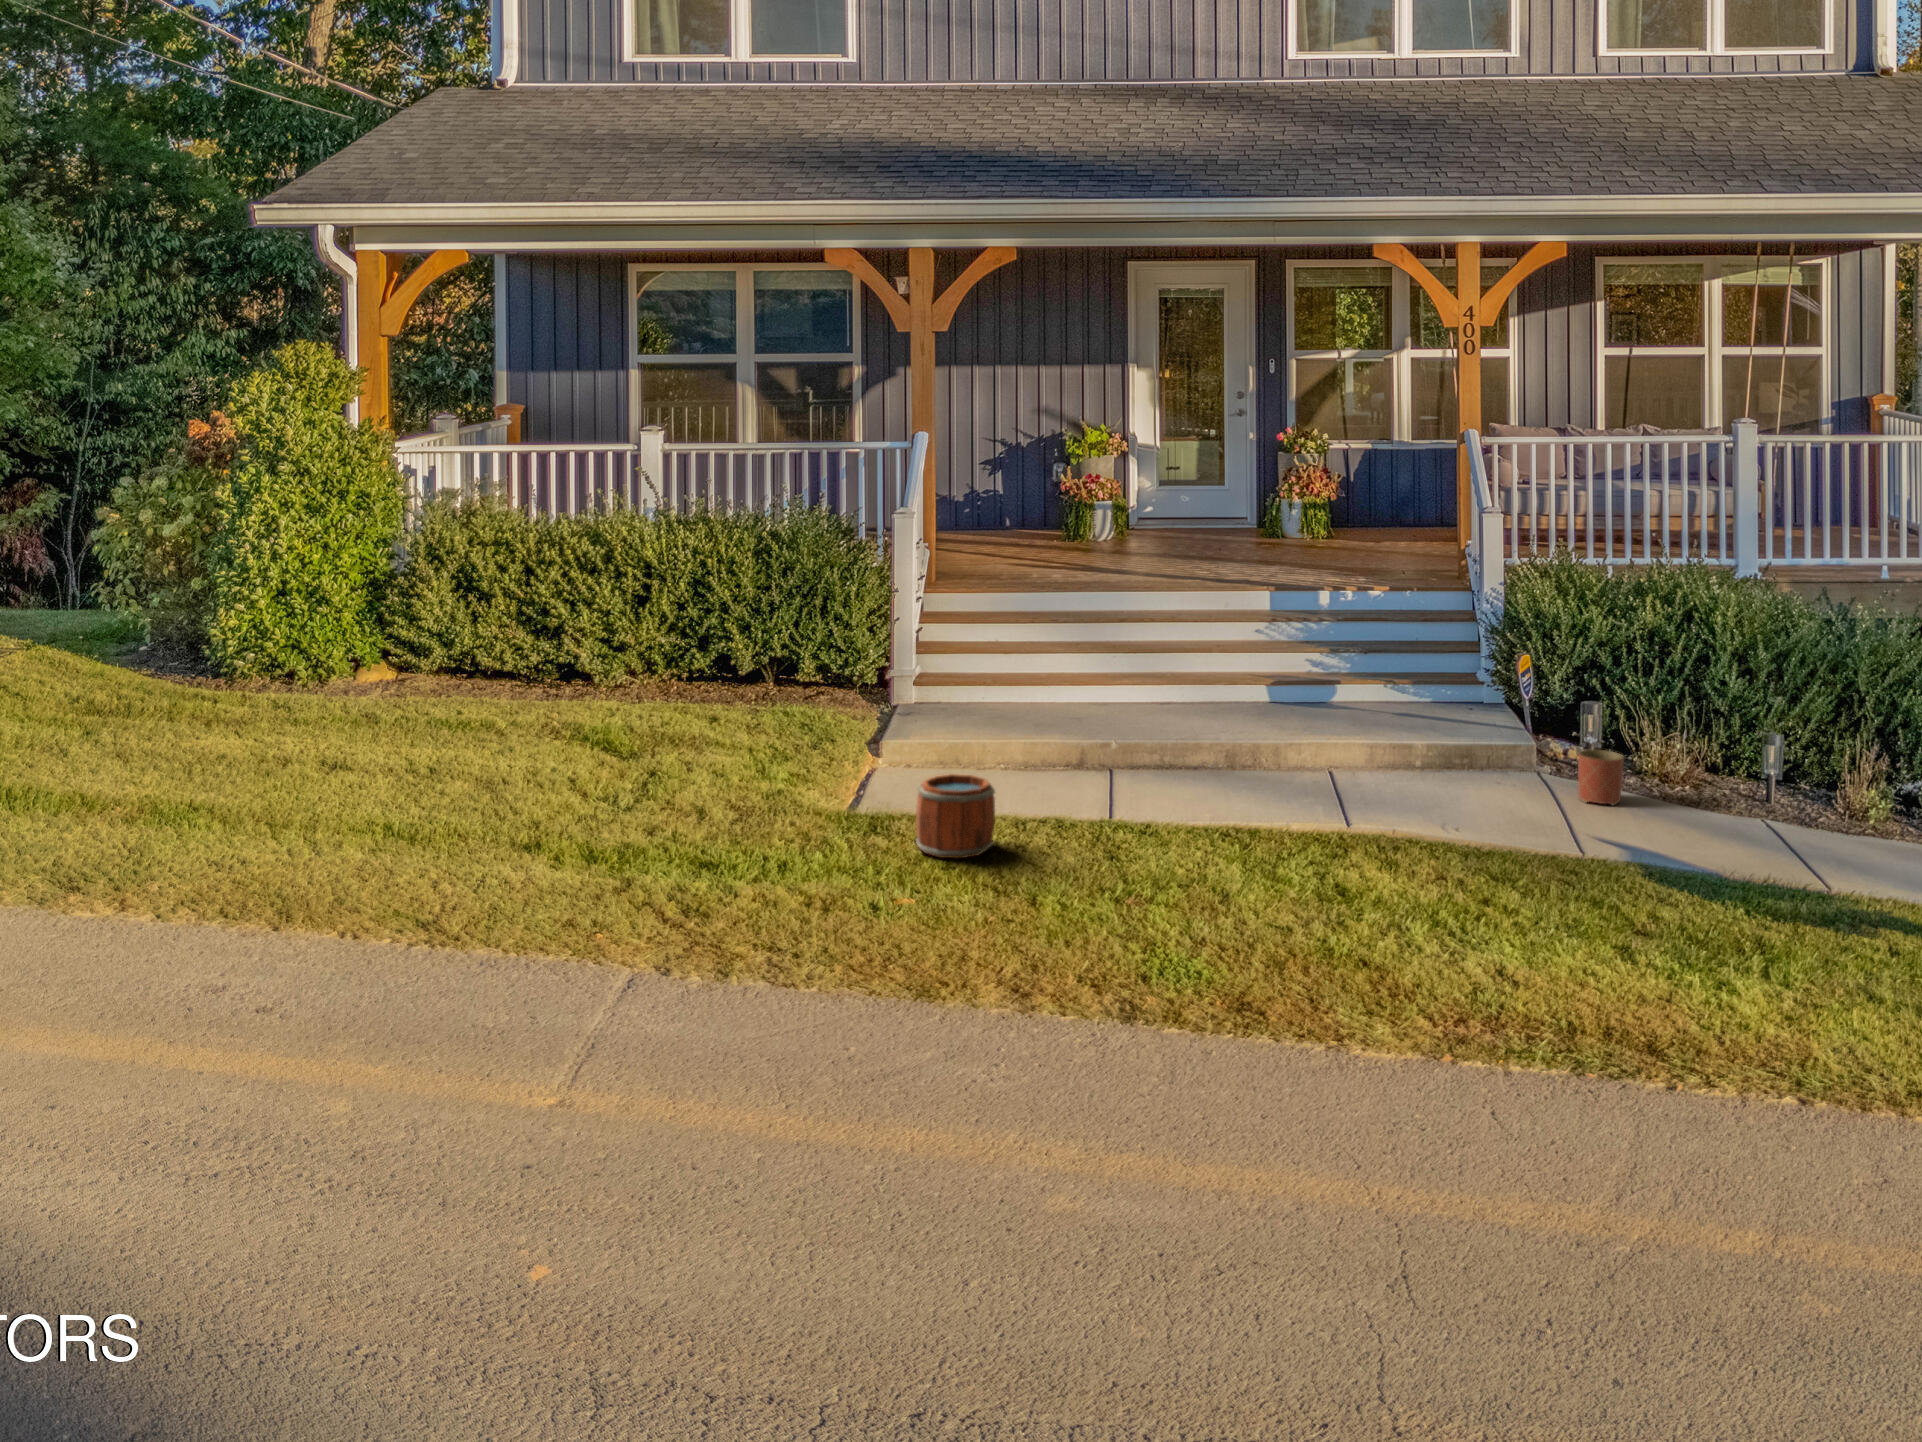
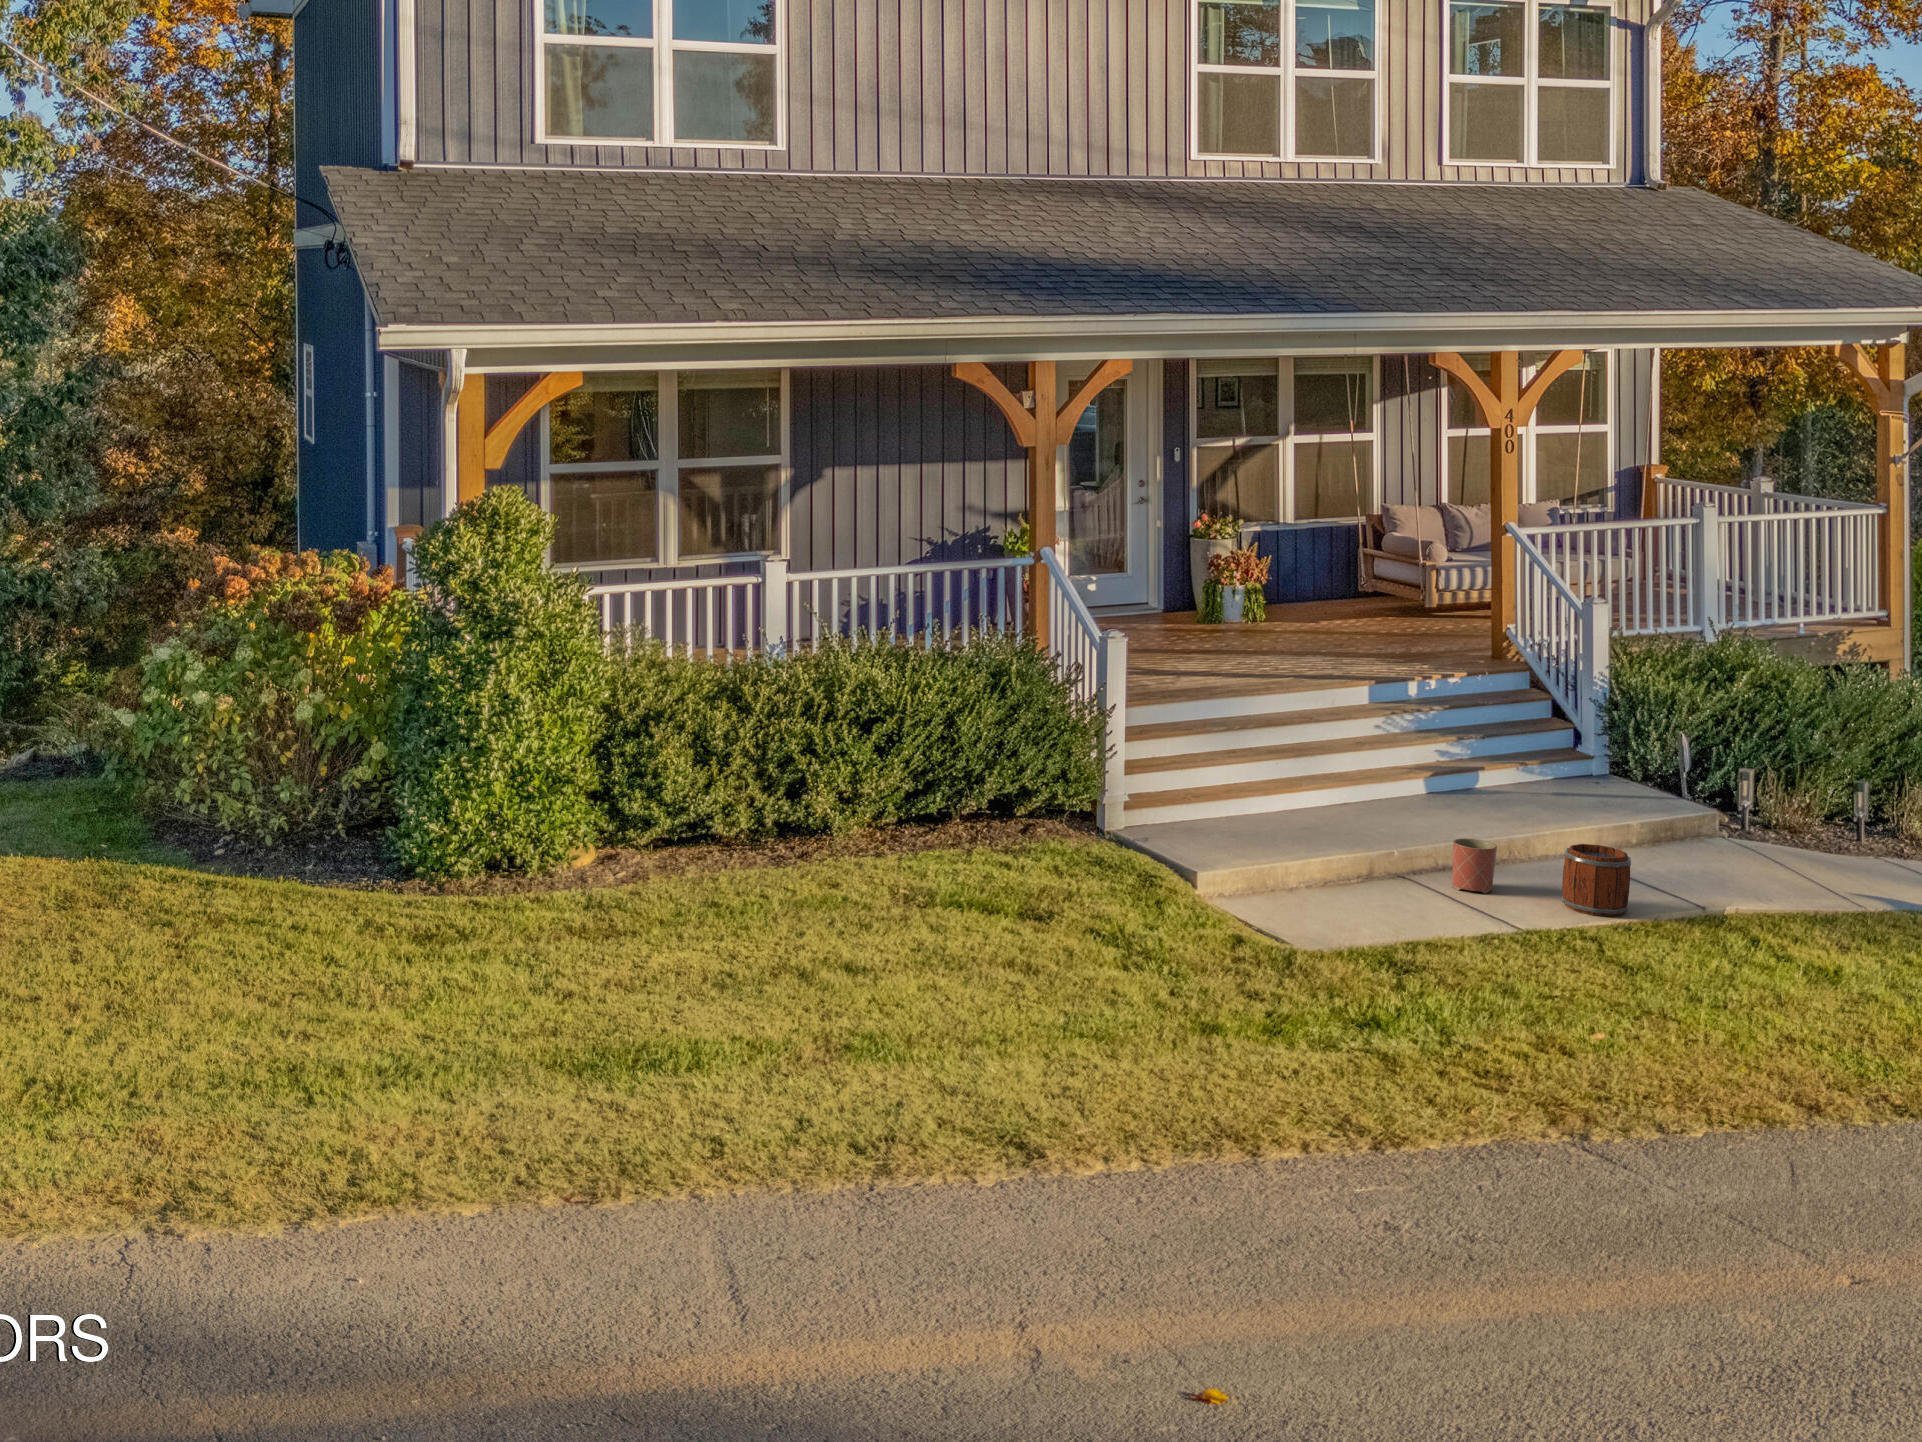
bucket: present [916,774,995,858] -> present [1562,844,1631,916]

